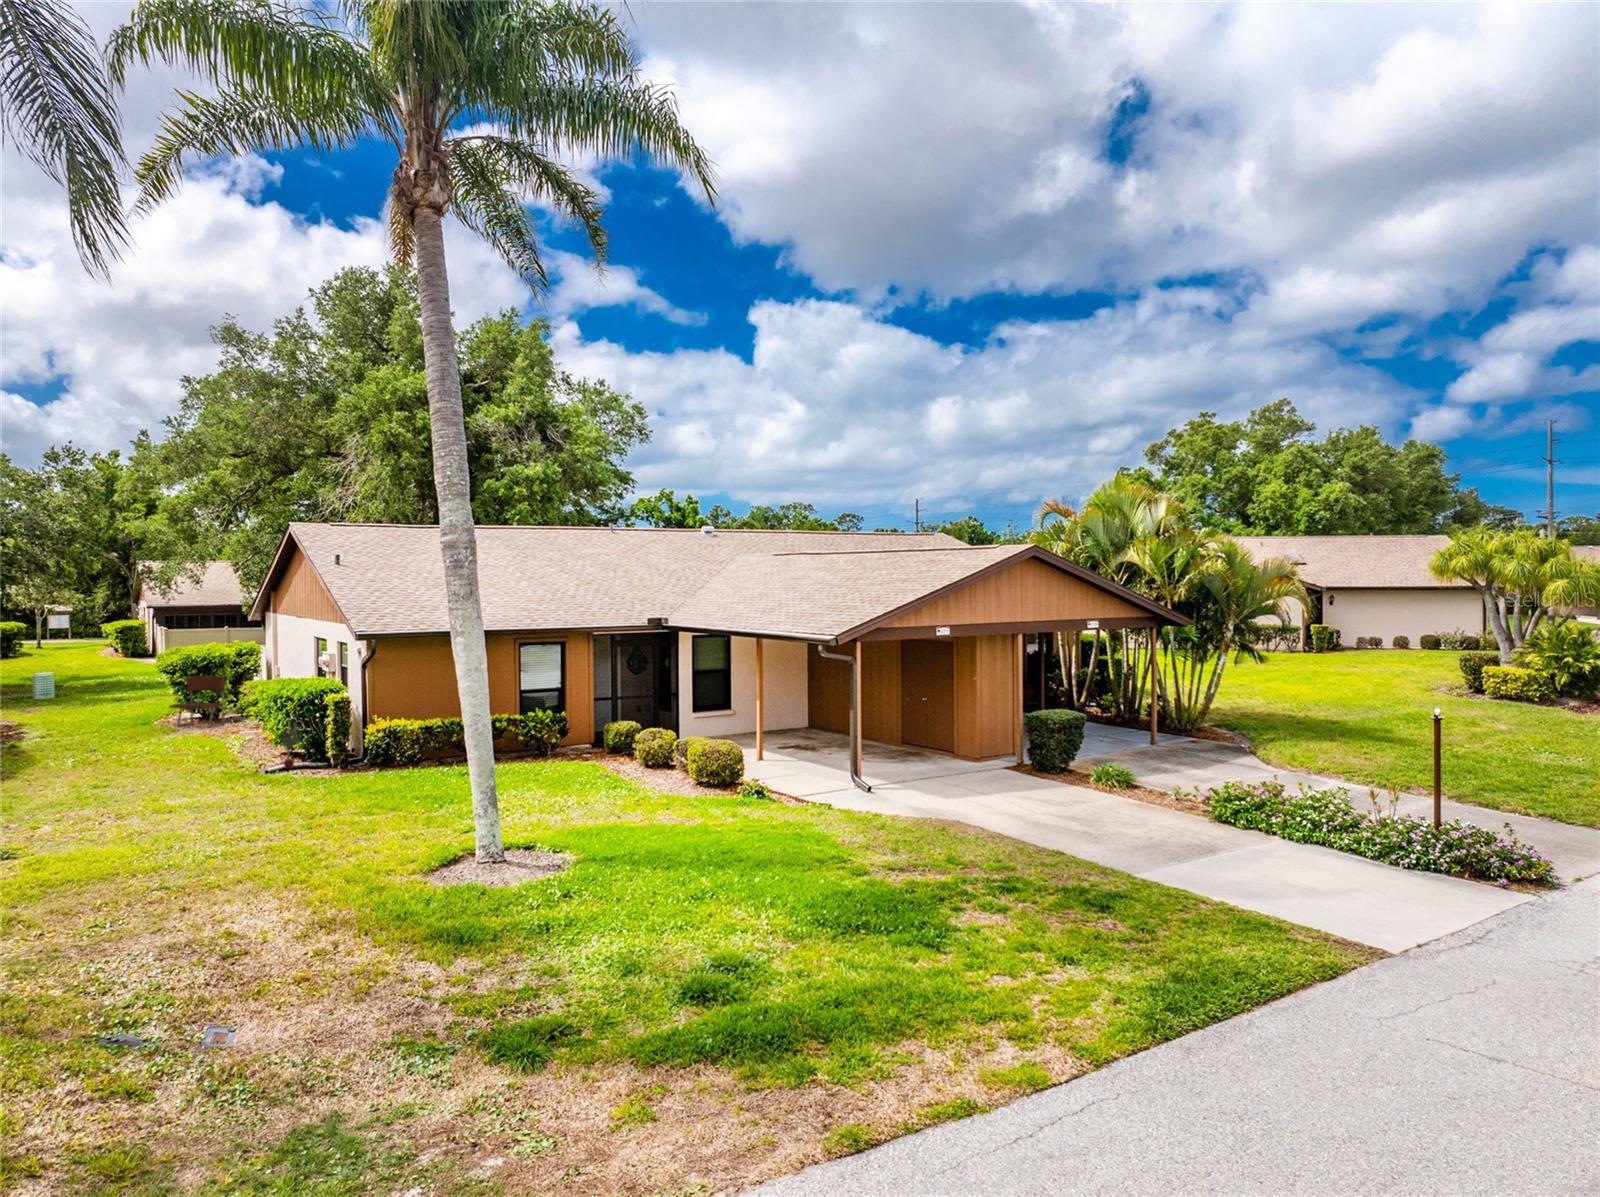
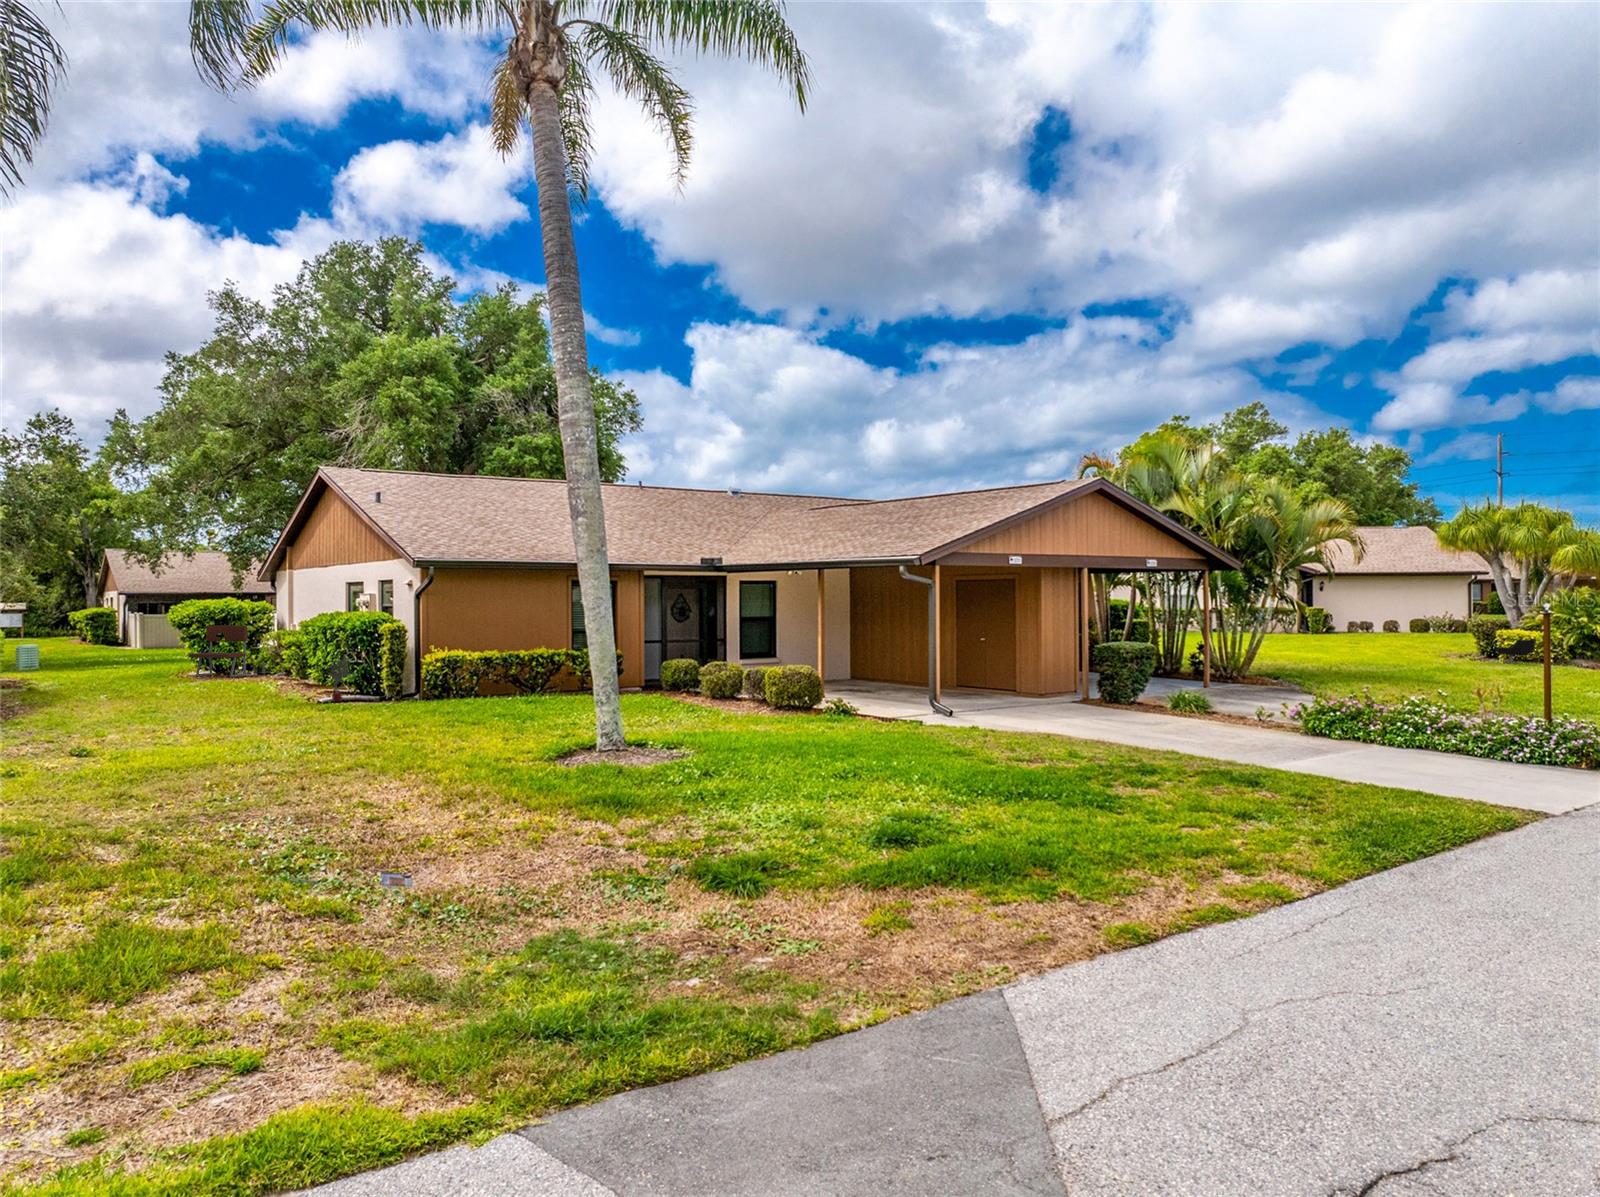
lounge chair: none [1496,675,1540,700] -> present [1494,639,1536,662]

